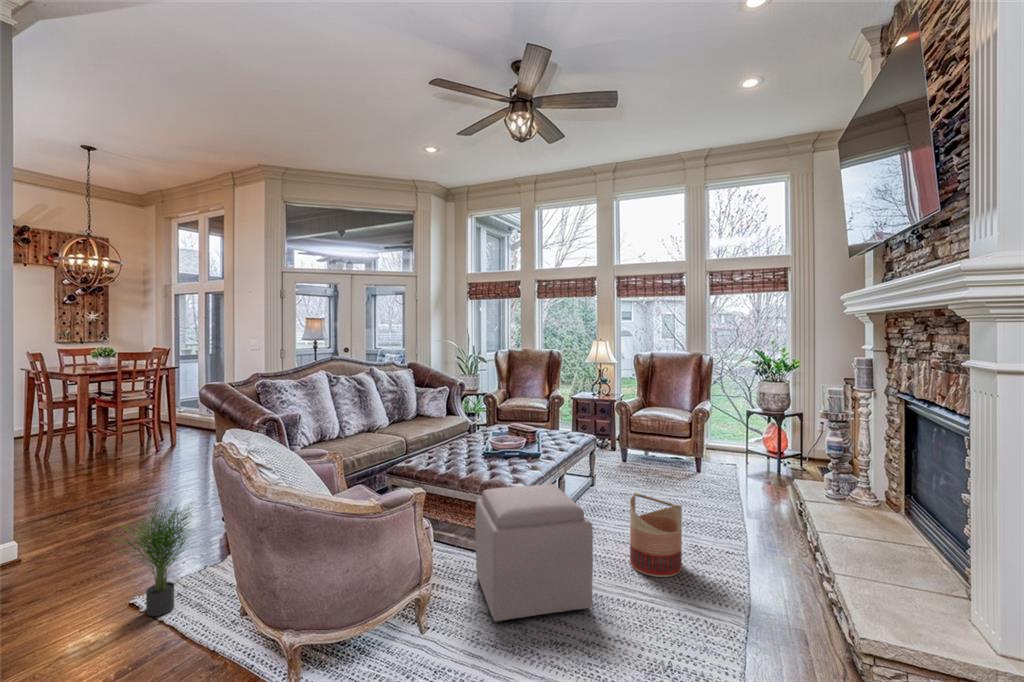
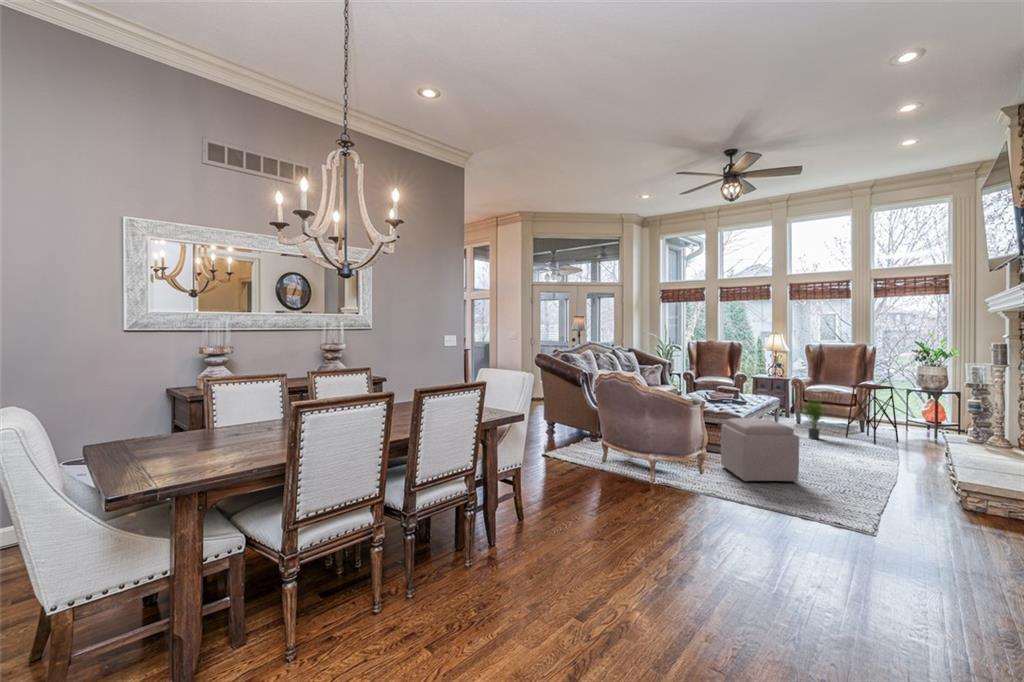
side table: none [678,407,740,494] -> present [846,384,899,444]
basket: present [630,493,682,577] -> none [817,429,854,476]
potted plant: present [124,501,191,616] -> present [804,397,825,439]

